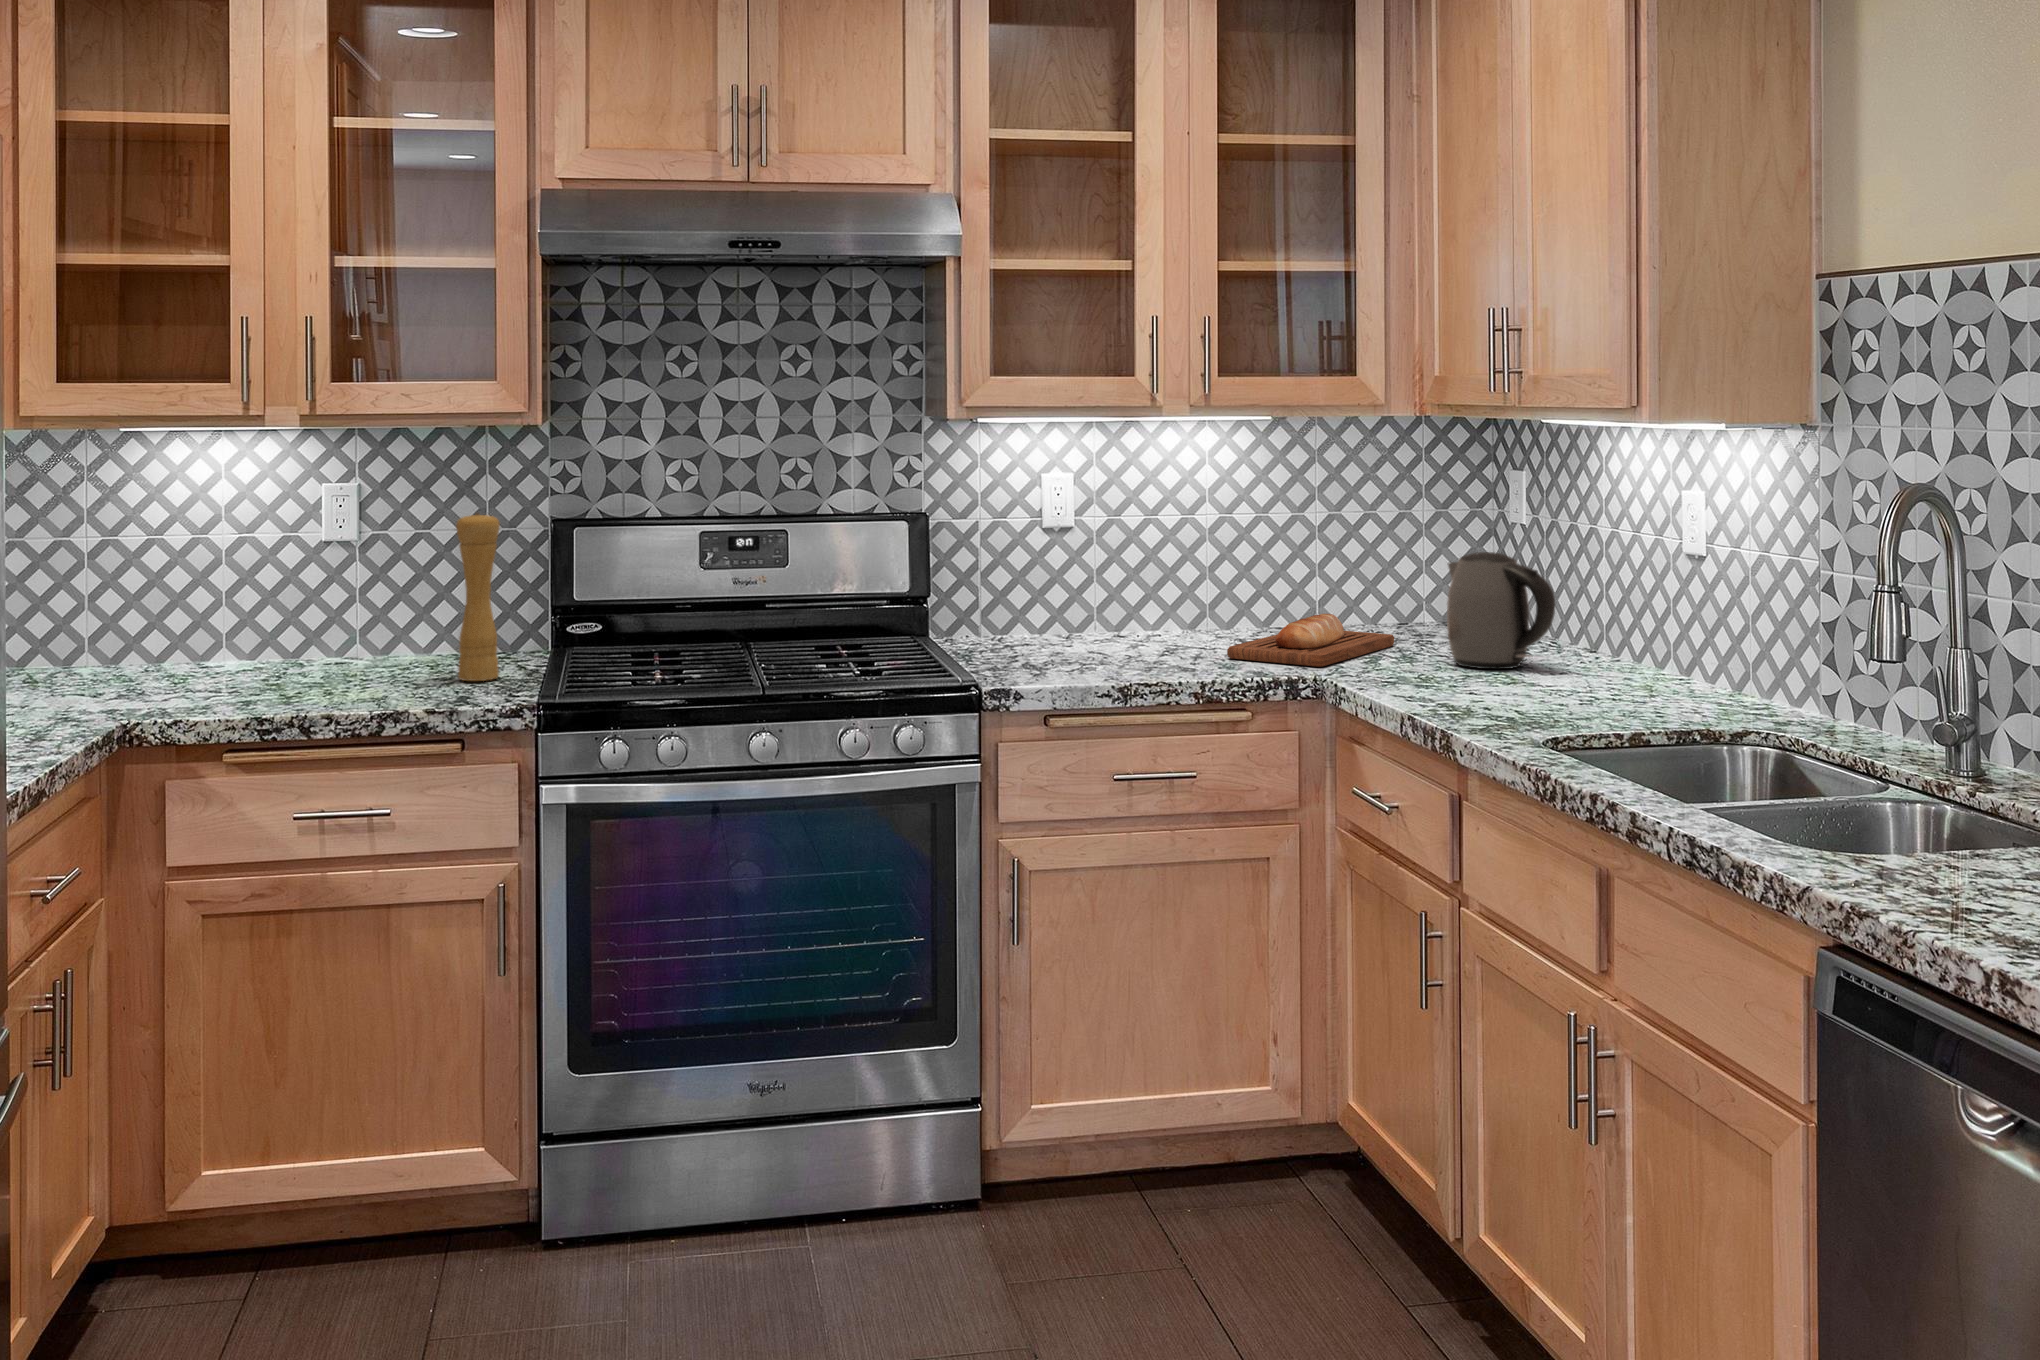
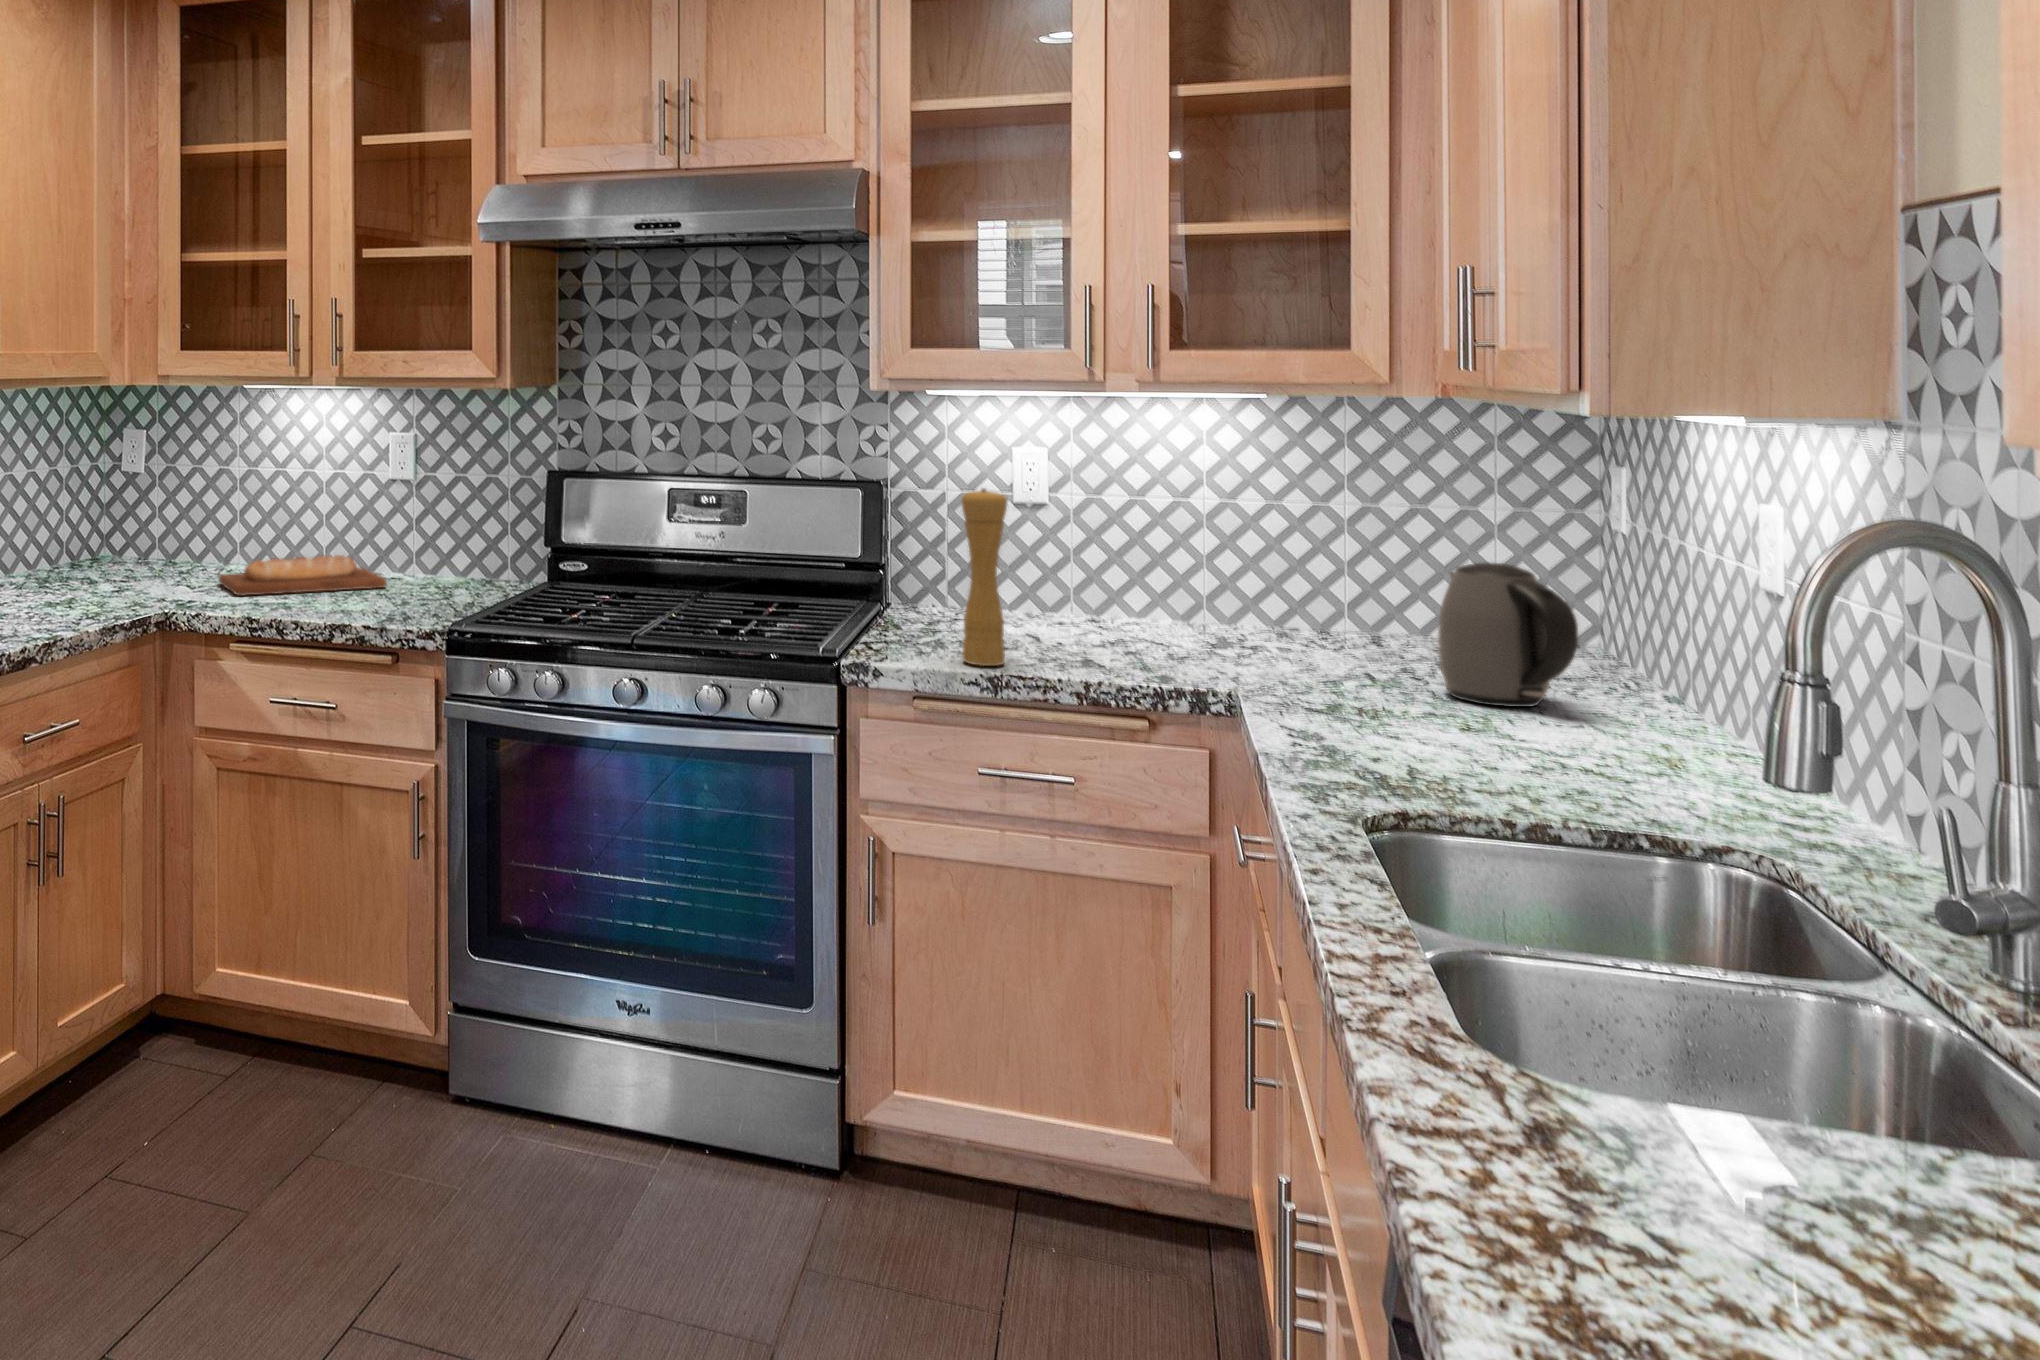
pepper mill: present [456,512,500,681] -> present [961,489,1007,666]
bread loaf: present [1227,614,1394,667] -> present [219,555,387,596]

